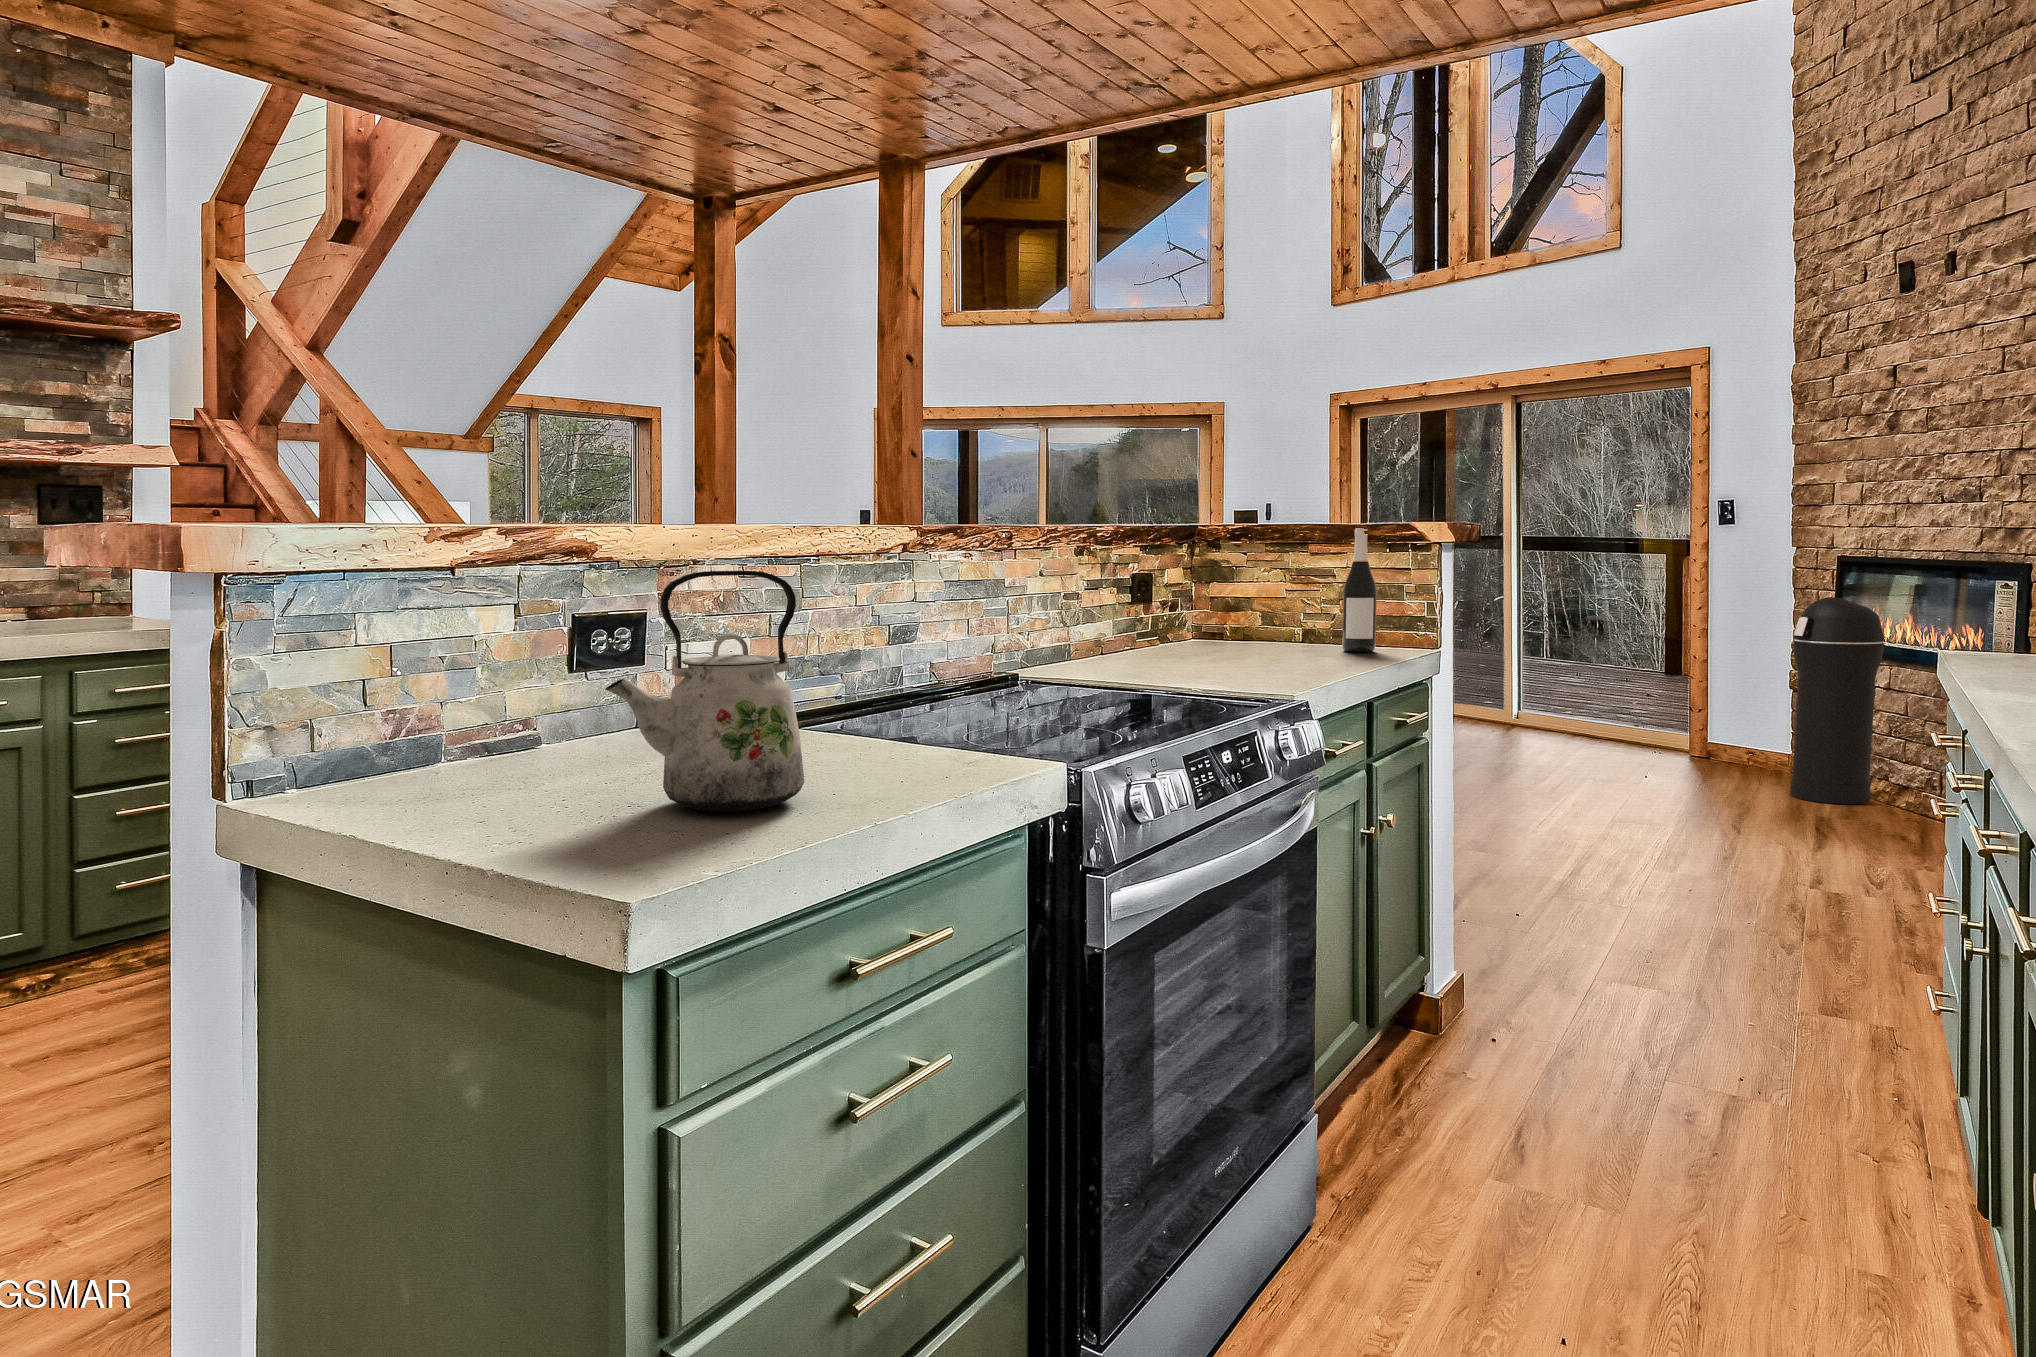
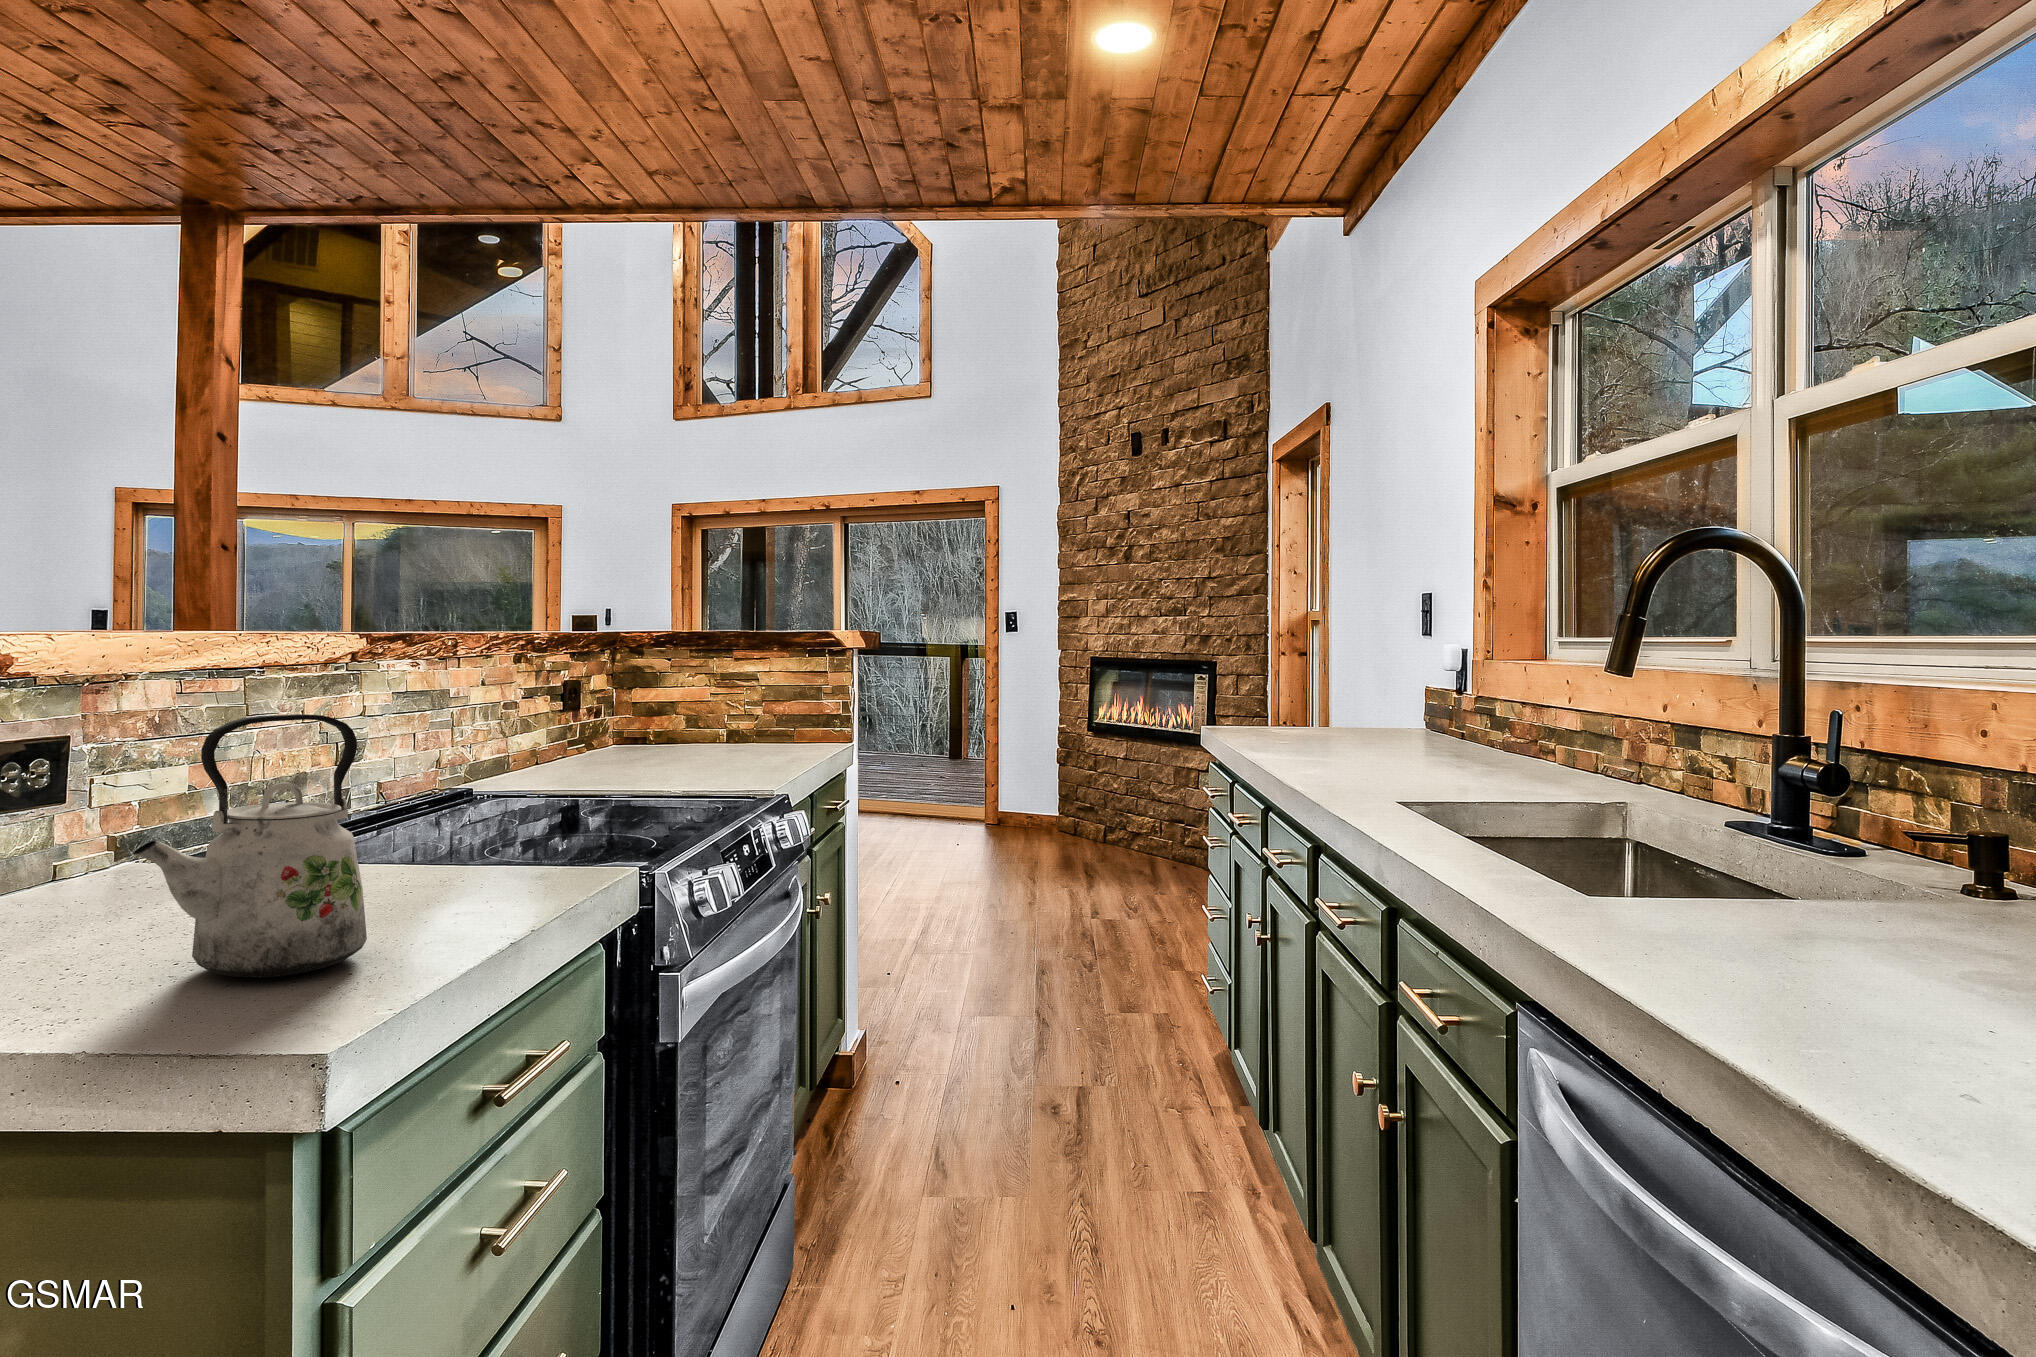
wine bottle: present [1342,526,1377,652] -> none [765,635,795,748]
trash can: present [1790,597,1885,804] -> none [1068,686,1127,847]

